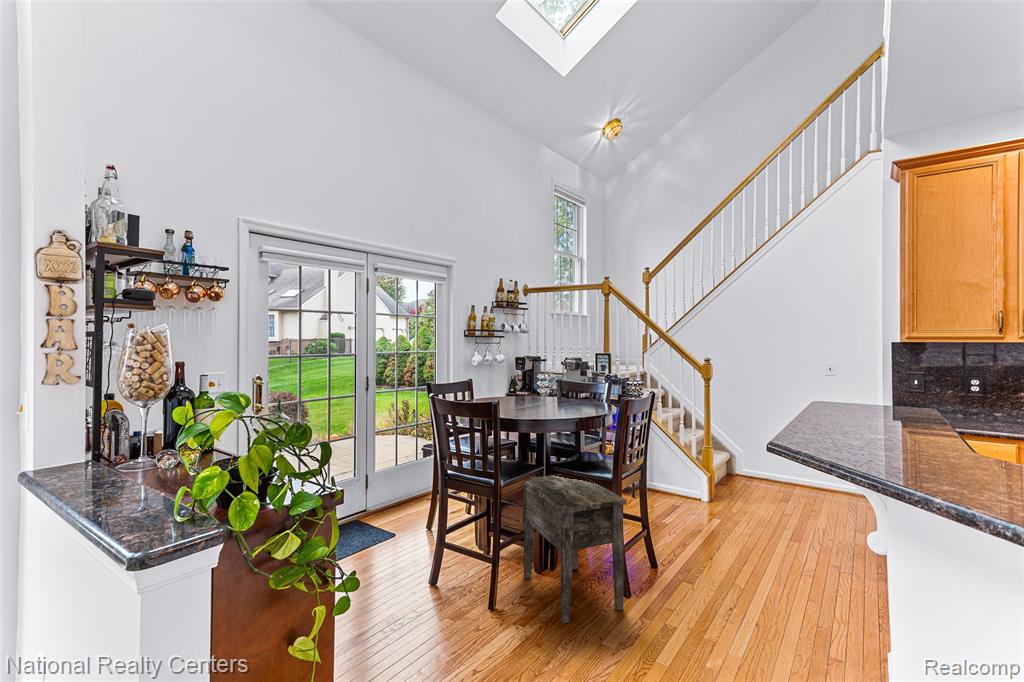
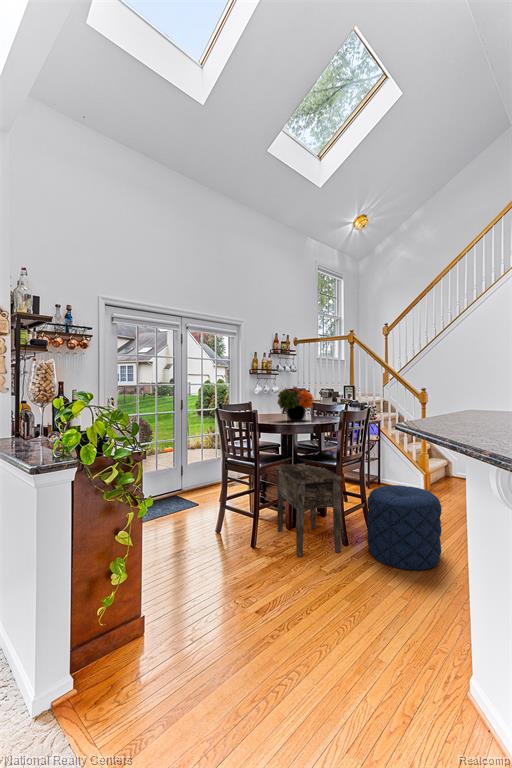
flower arrangement: none [519,360,575,411] -> present [278,387,314,421]
pouf: none [659,505,767,635] -> present [367,485,442,570]

